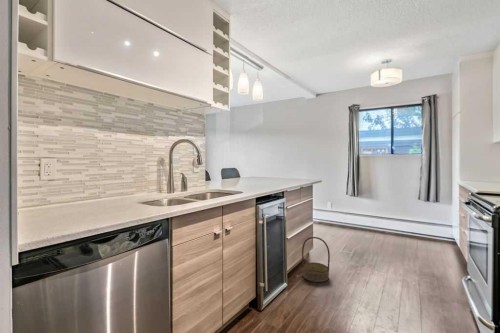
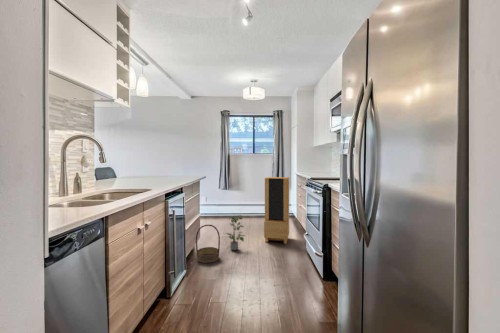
storage cabinet: none [396,185,440,281] -> present [264,177,289,244]
potted plant: none [341,230,368,274] -> present [227,215,245,250]

